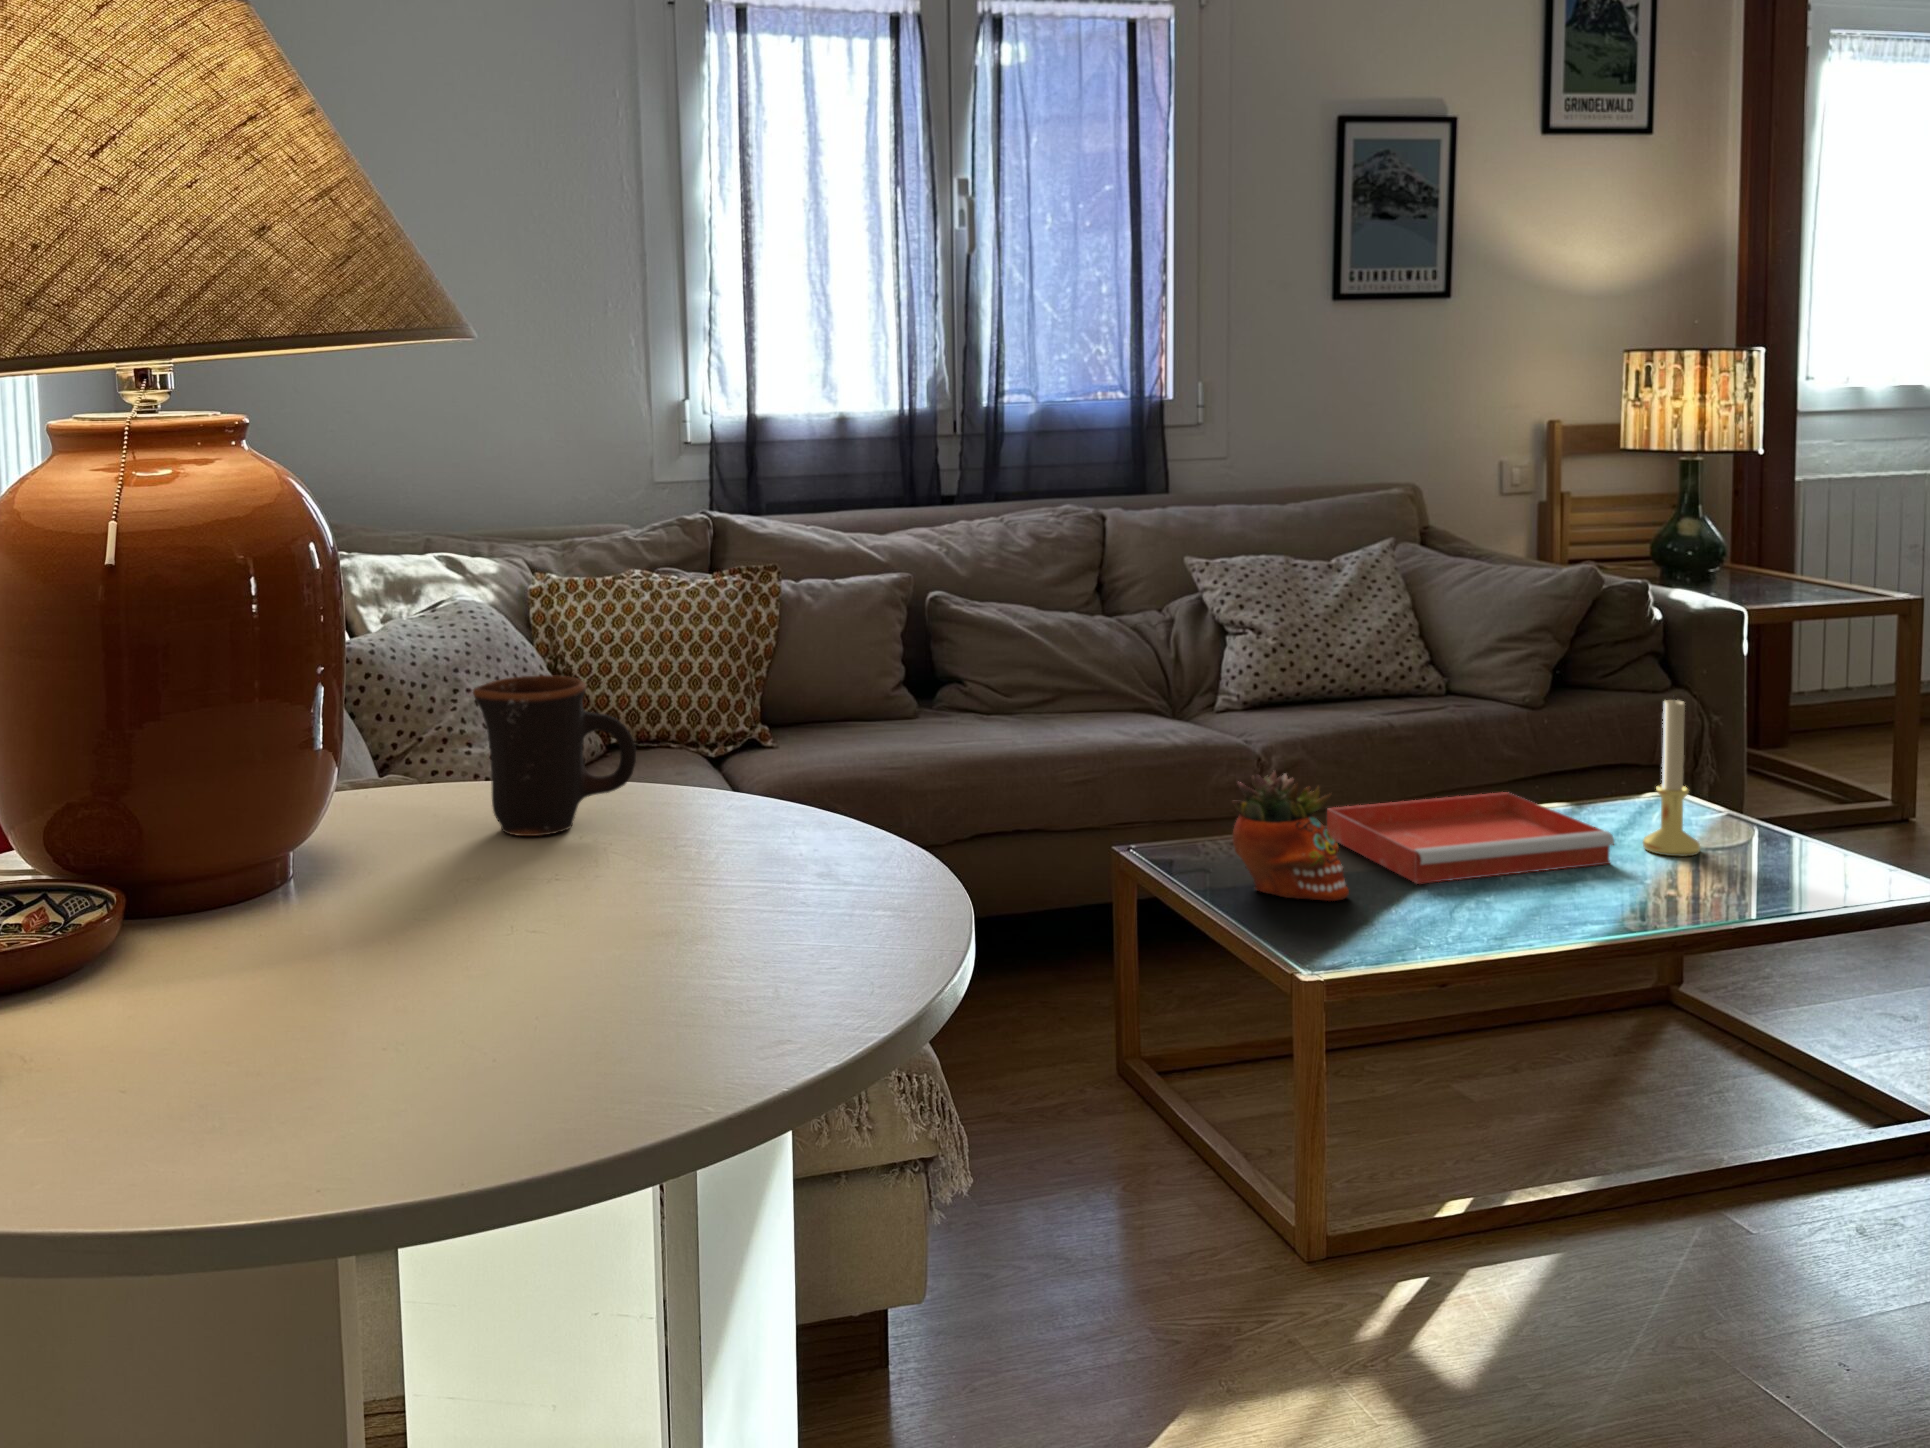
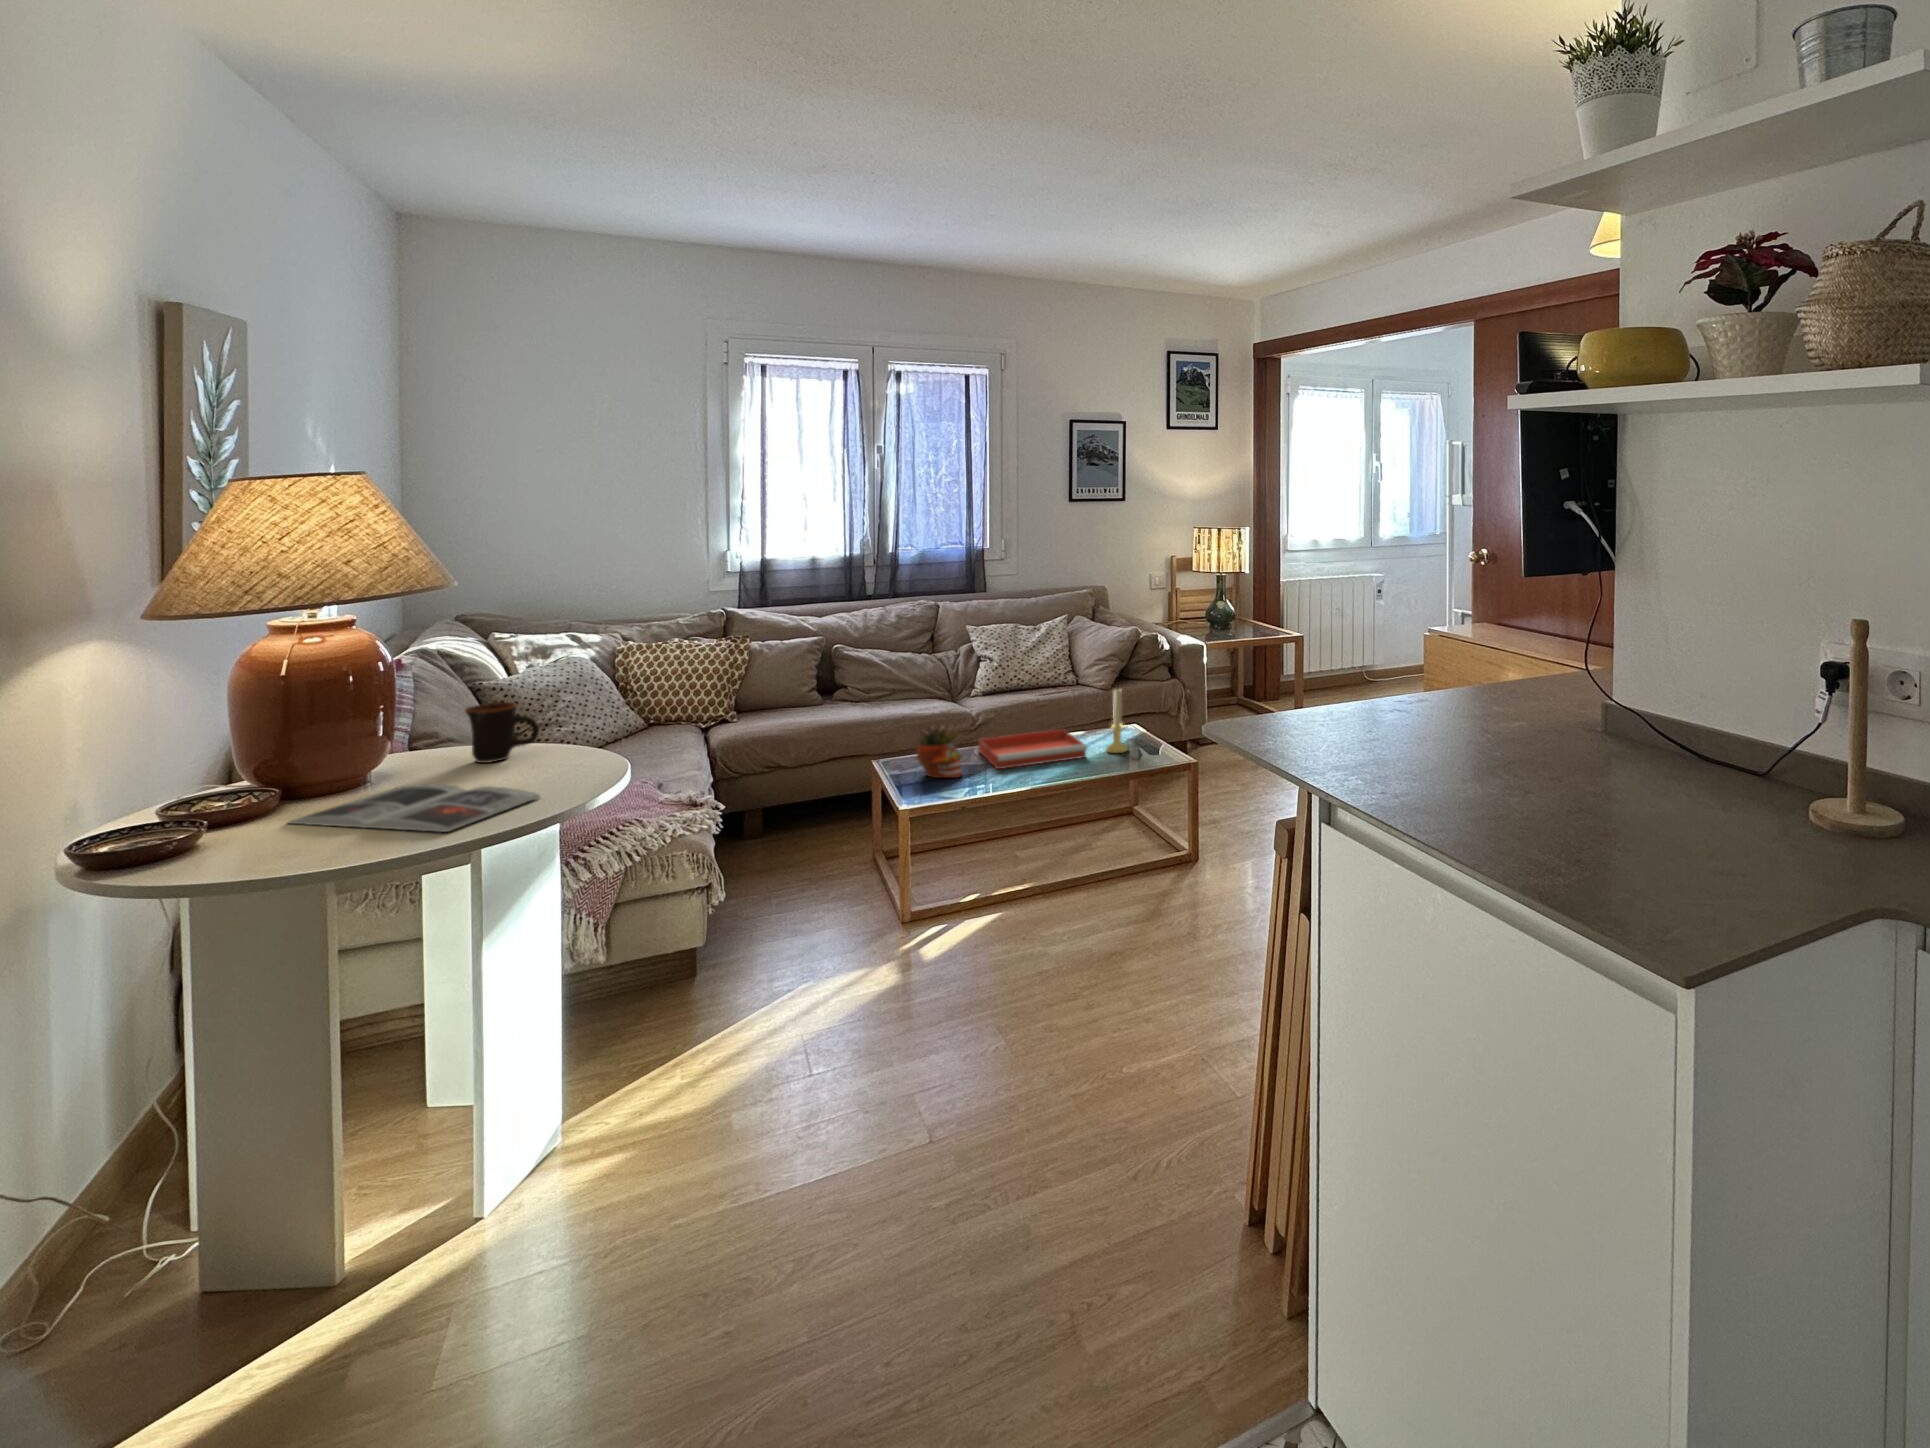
magazine: none [159,895,773,1070] -> present [289,784,540,832]

